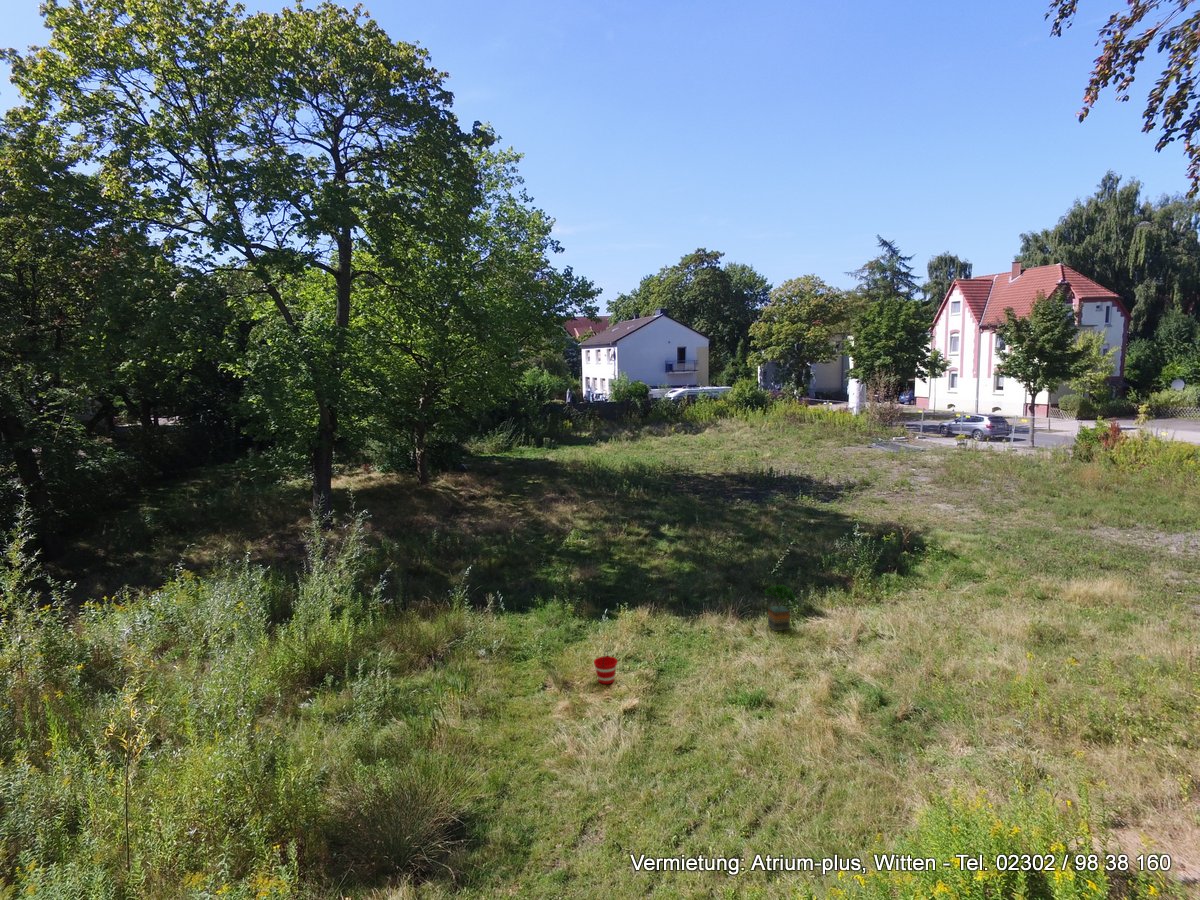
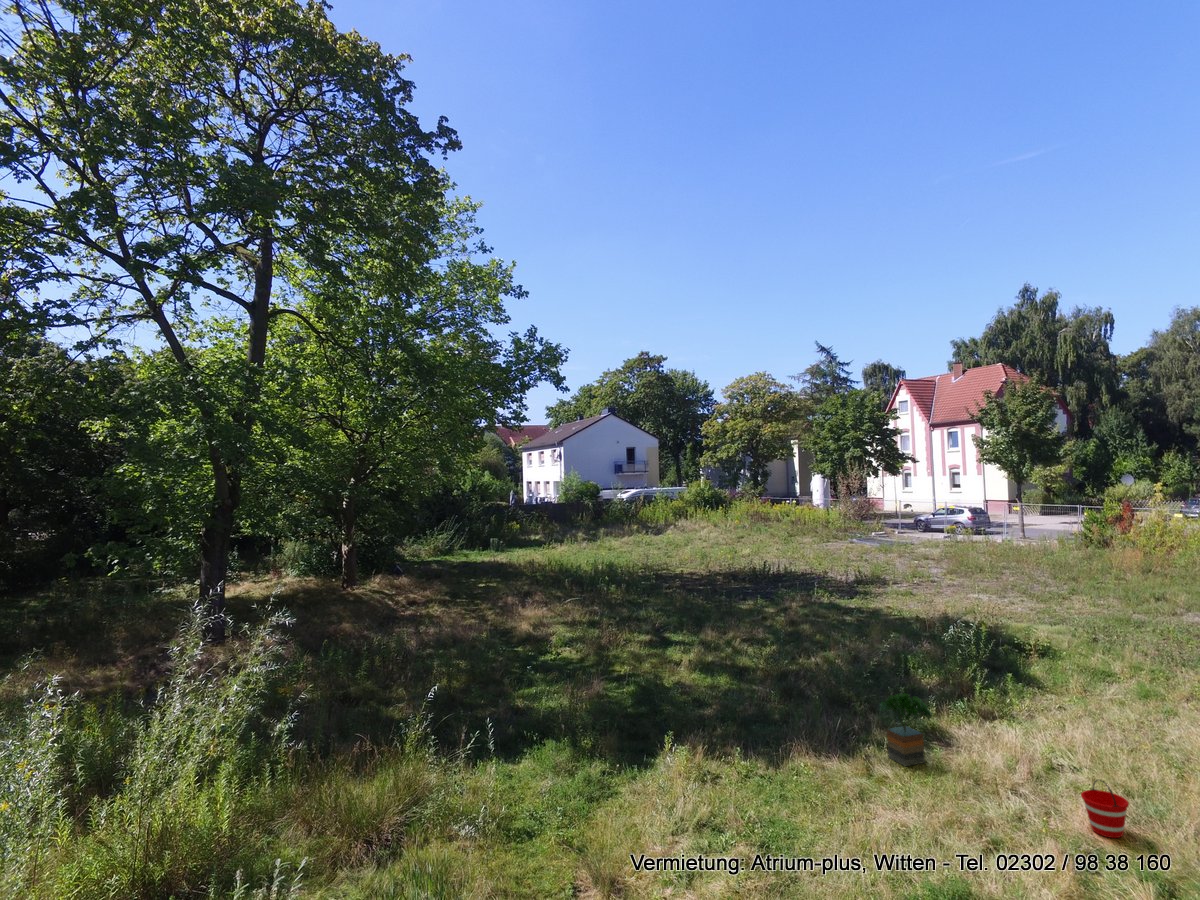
bucket: present [594,651,618,684] -> present [1081,780,1129,838]

